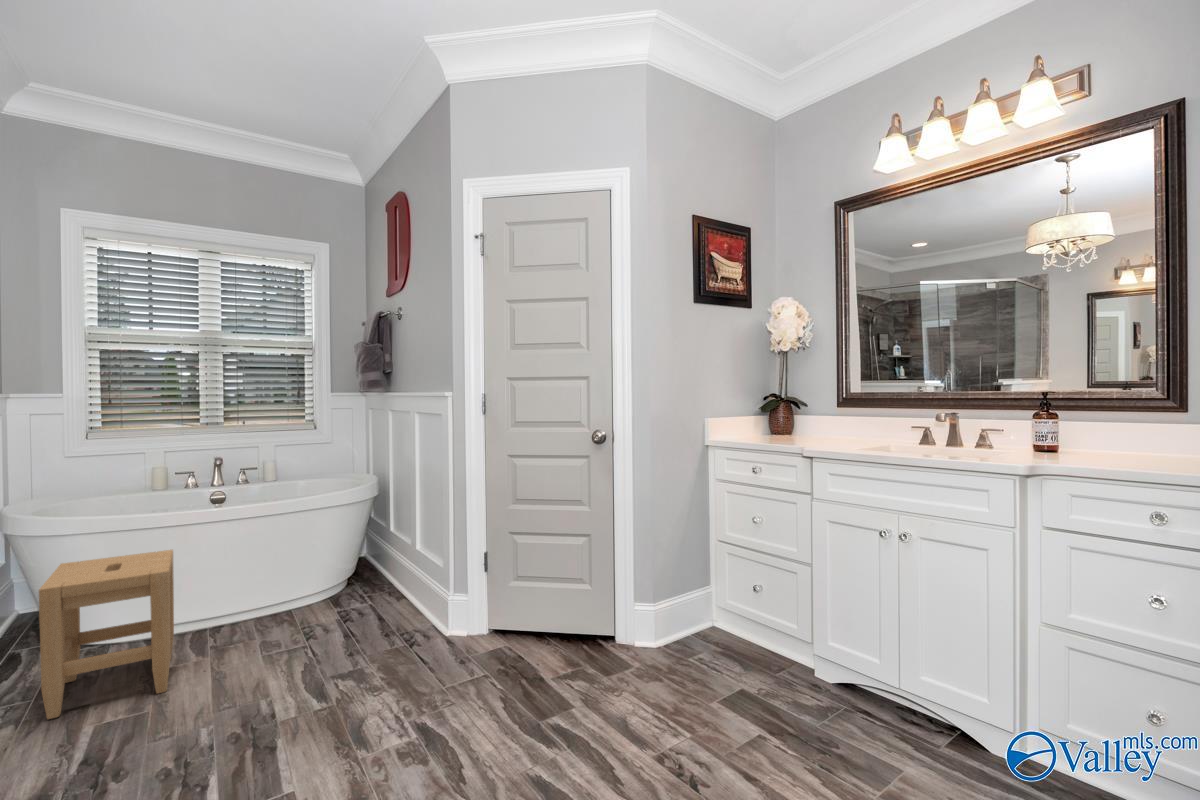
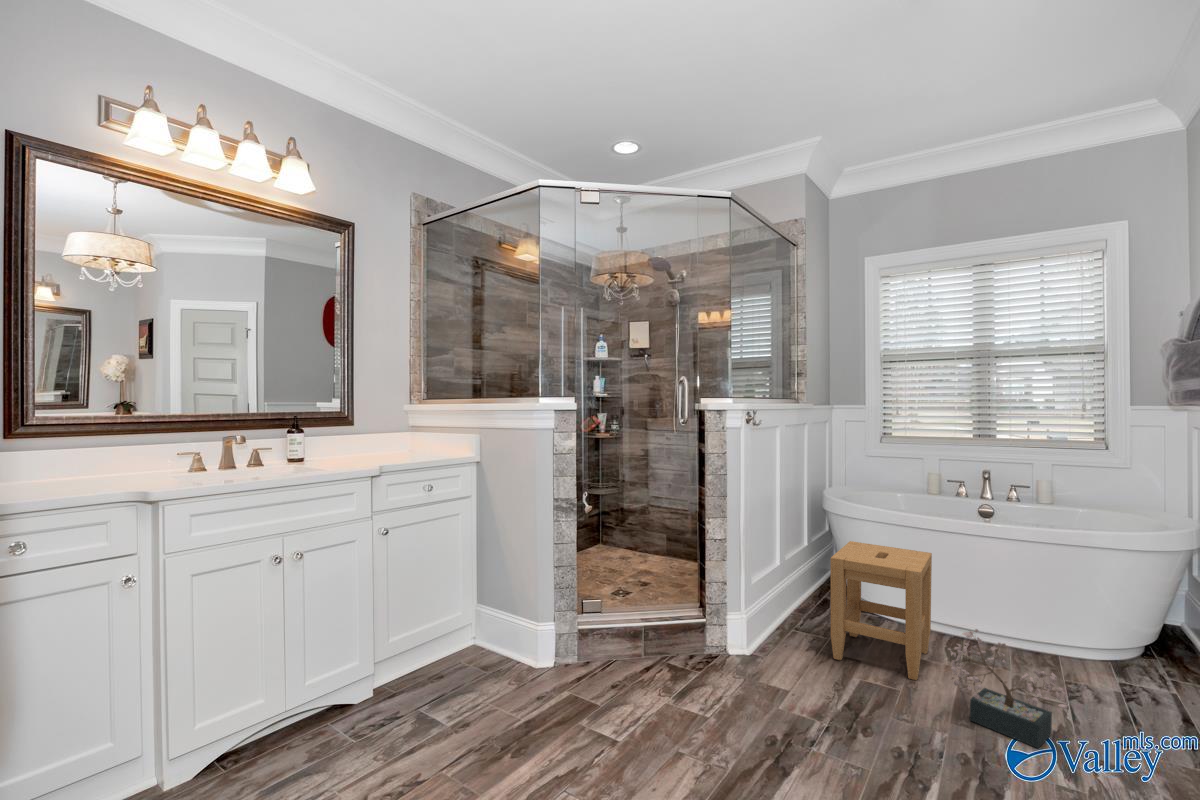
decorative plant: none [207,609,315,701] -> present [948,629,1067,748]

